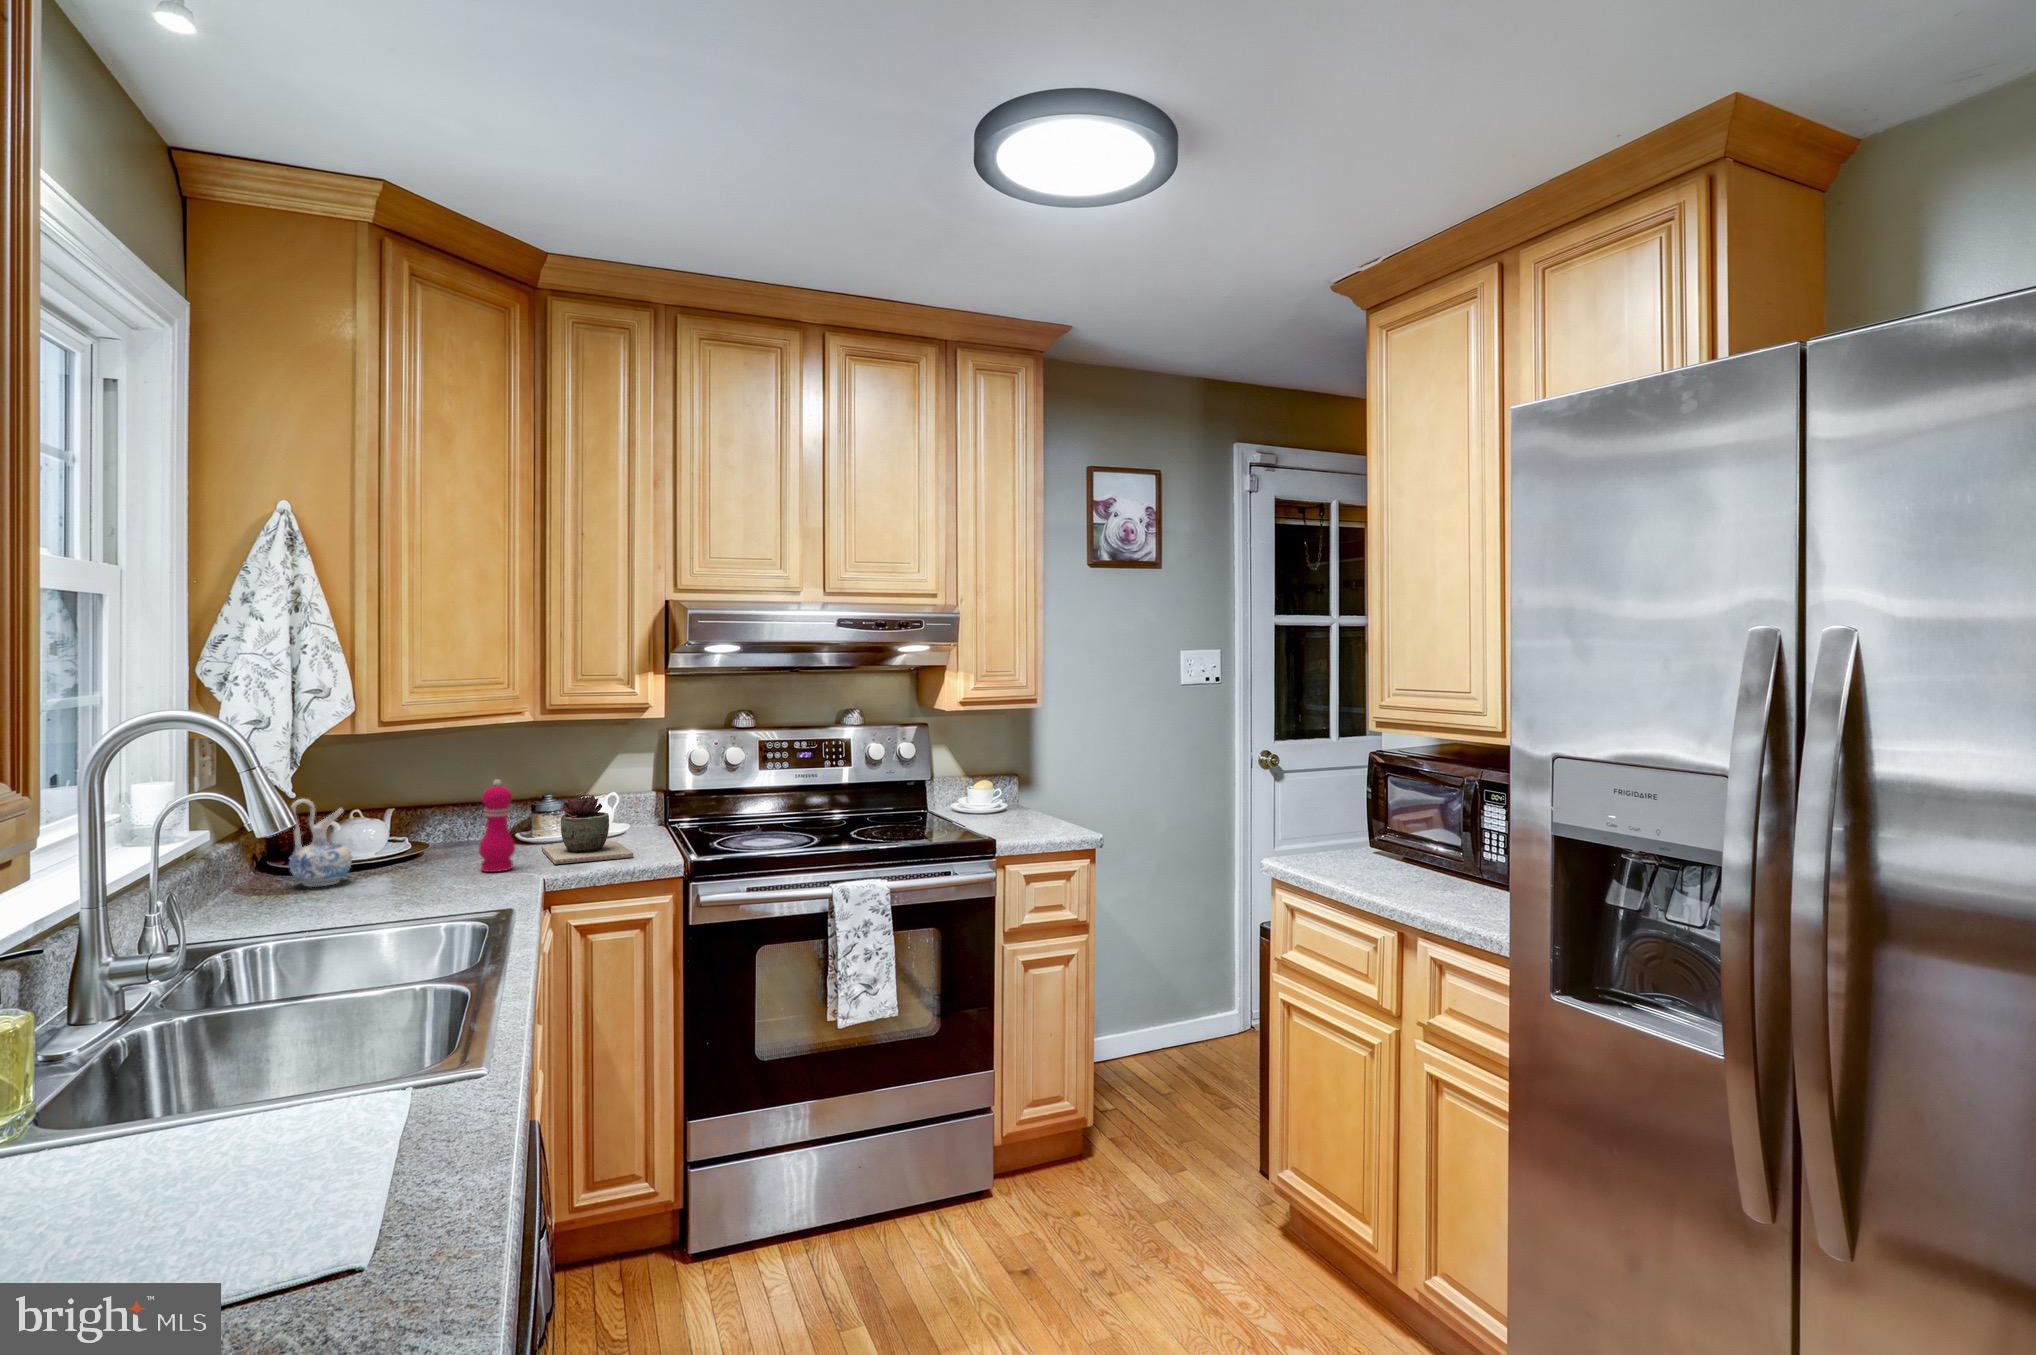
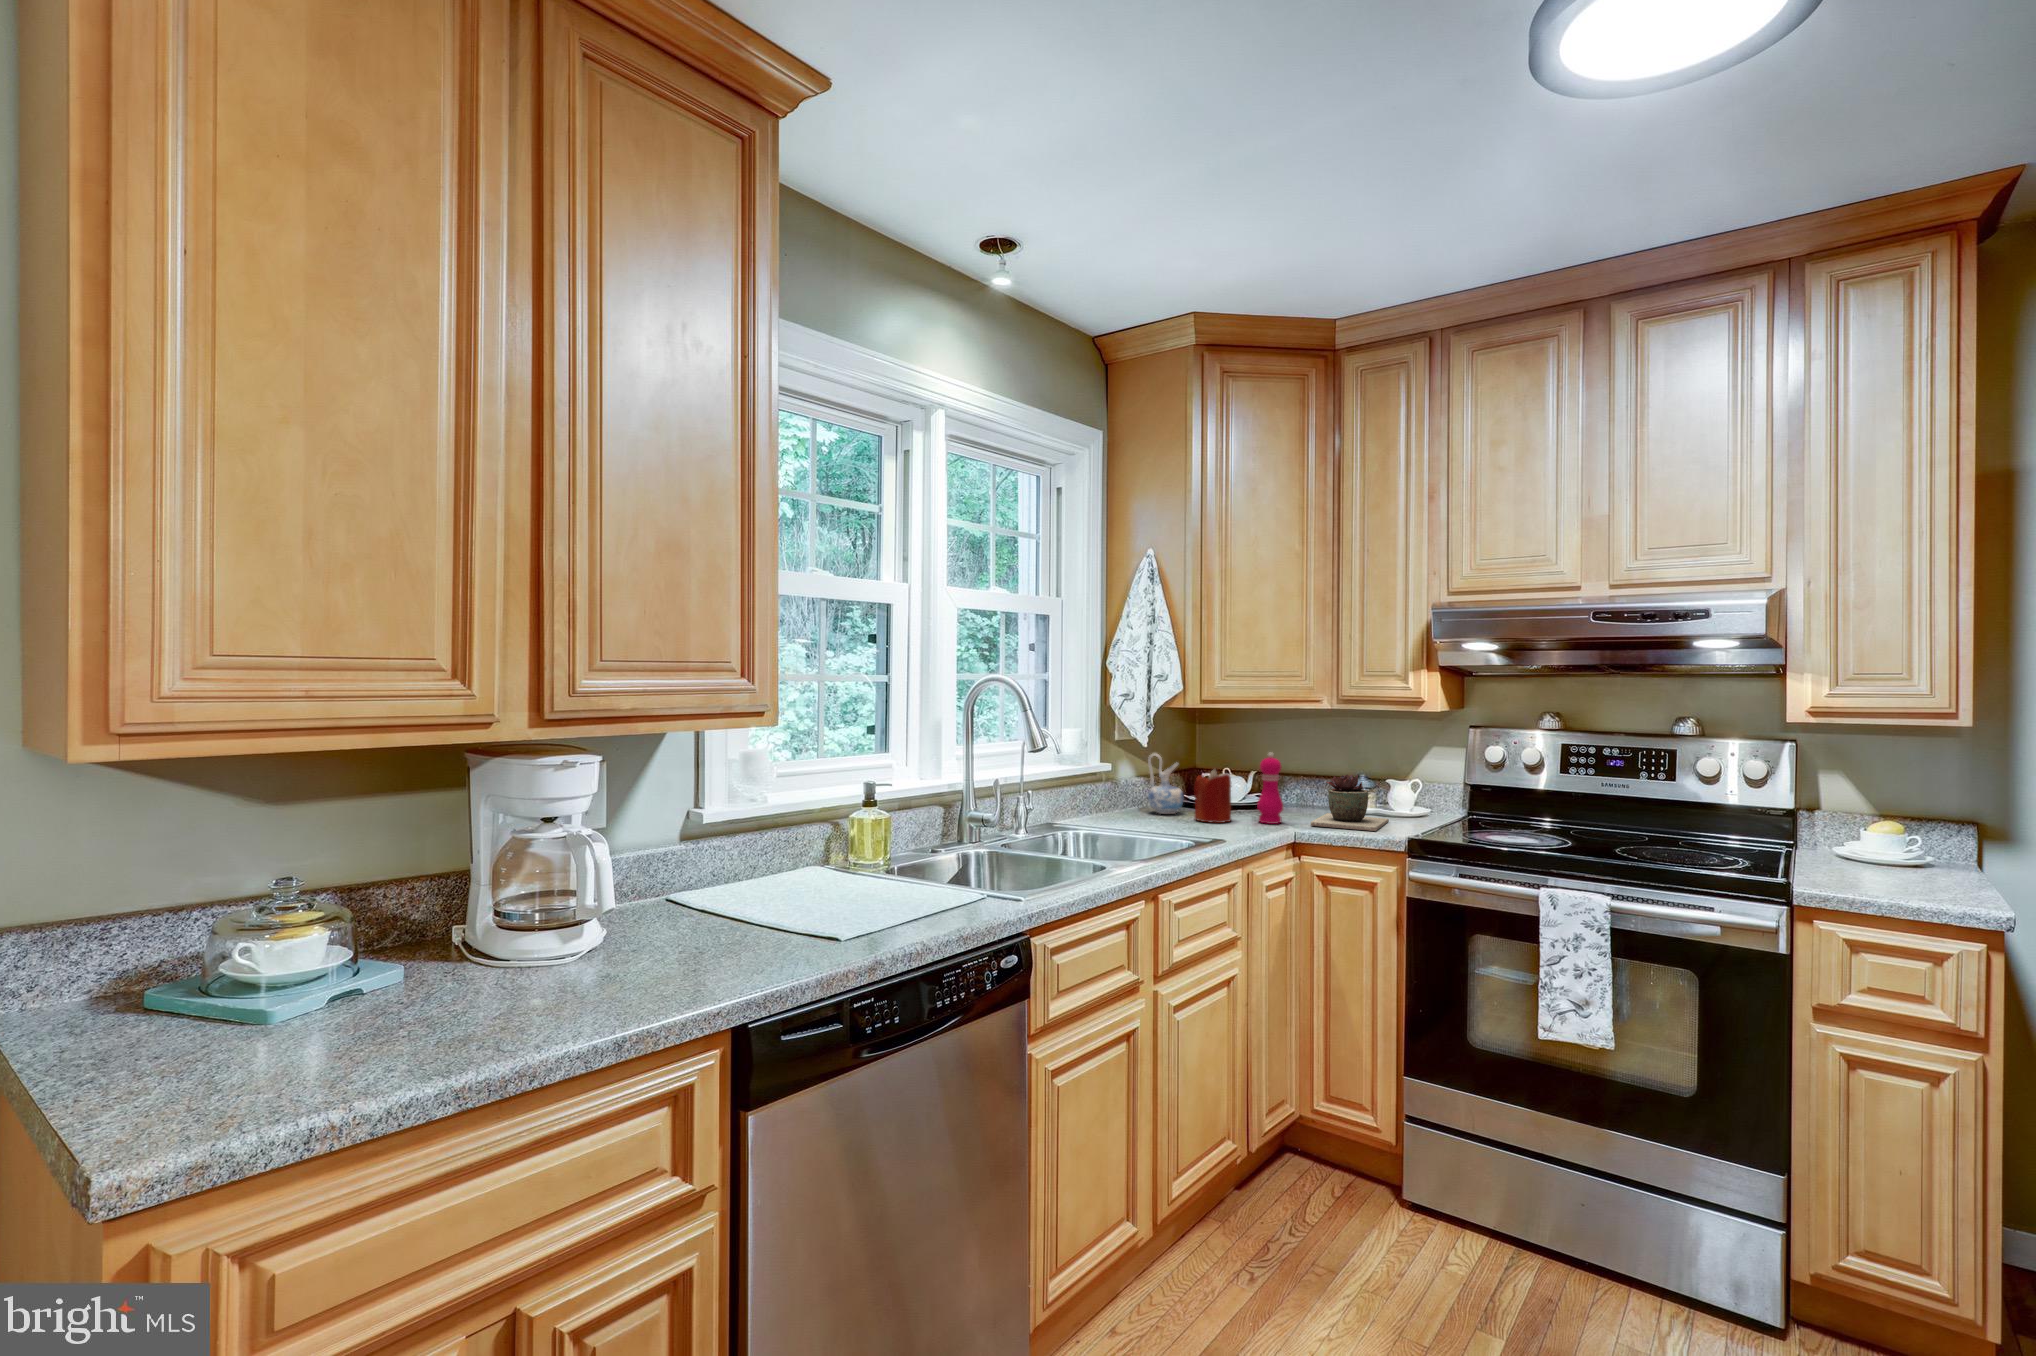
candle: none [391,810,447,885] -> present [1194,770,1231,823]

